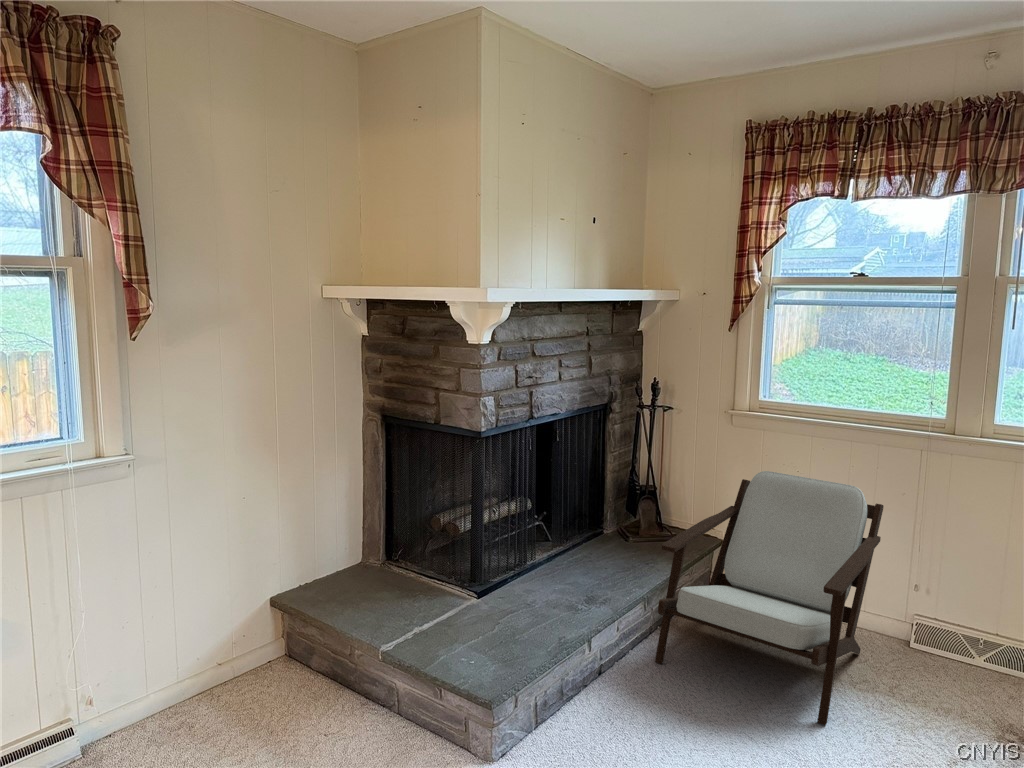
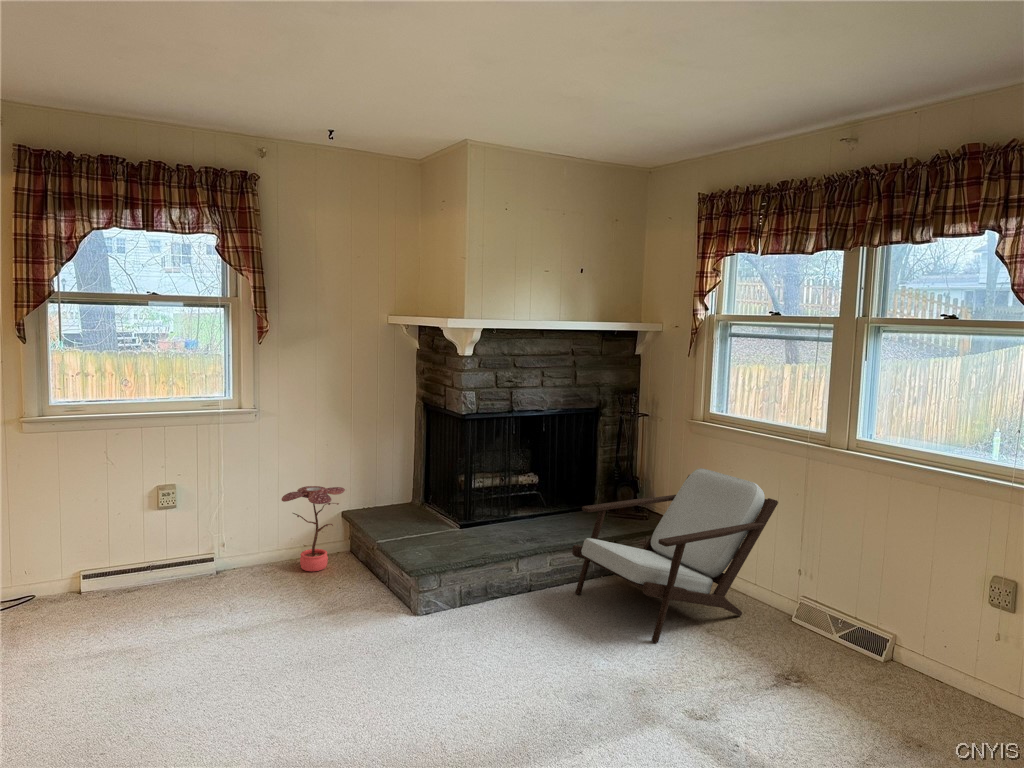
potted plant: none [198,564,295,712] -> present [282,486,345,571]

